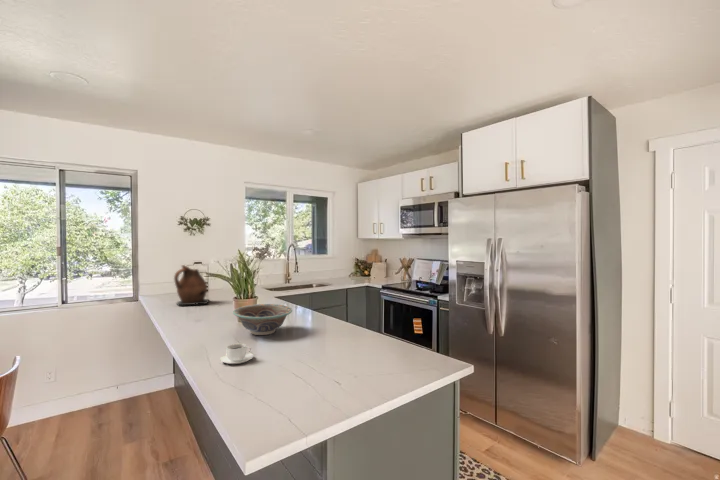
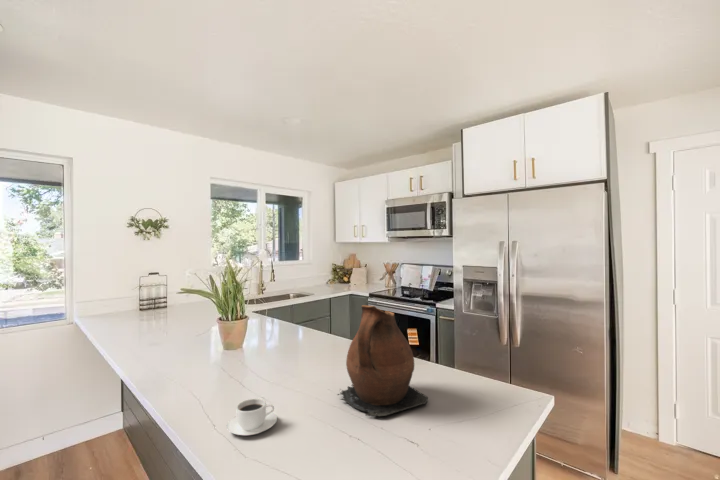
ceramic pitcher: present [174,265,209,305] -> present [338,305,428,416]
decorative bowl: present [233,304,292,335] -> none [226,328,306,374]

